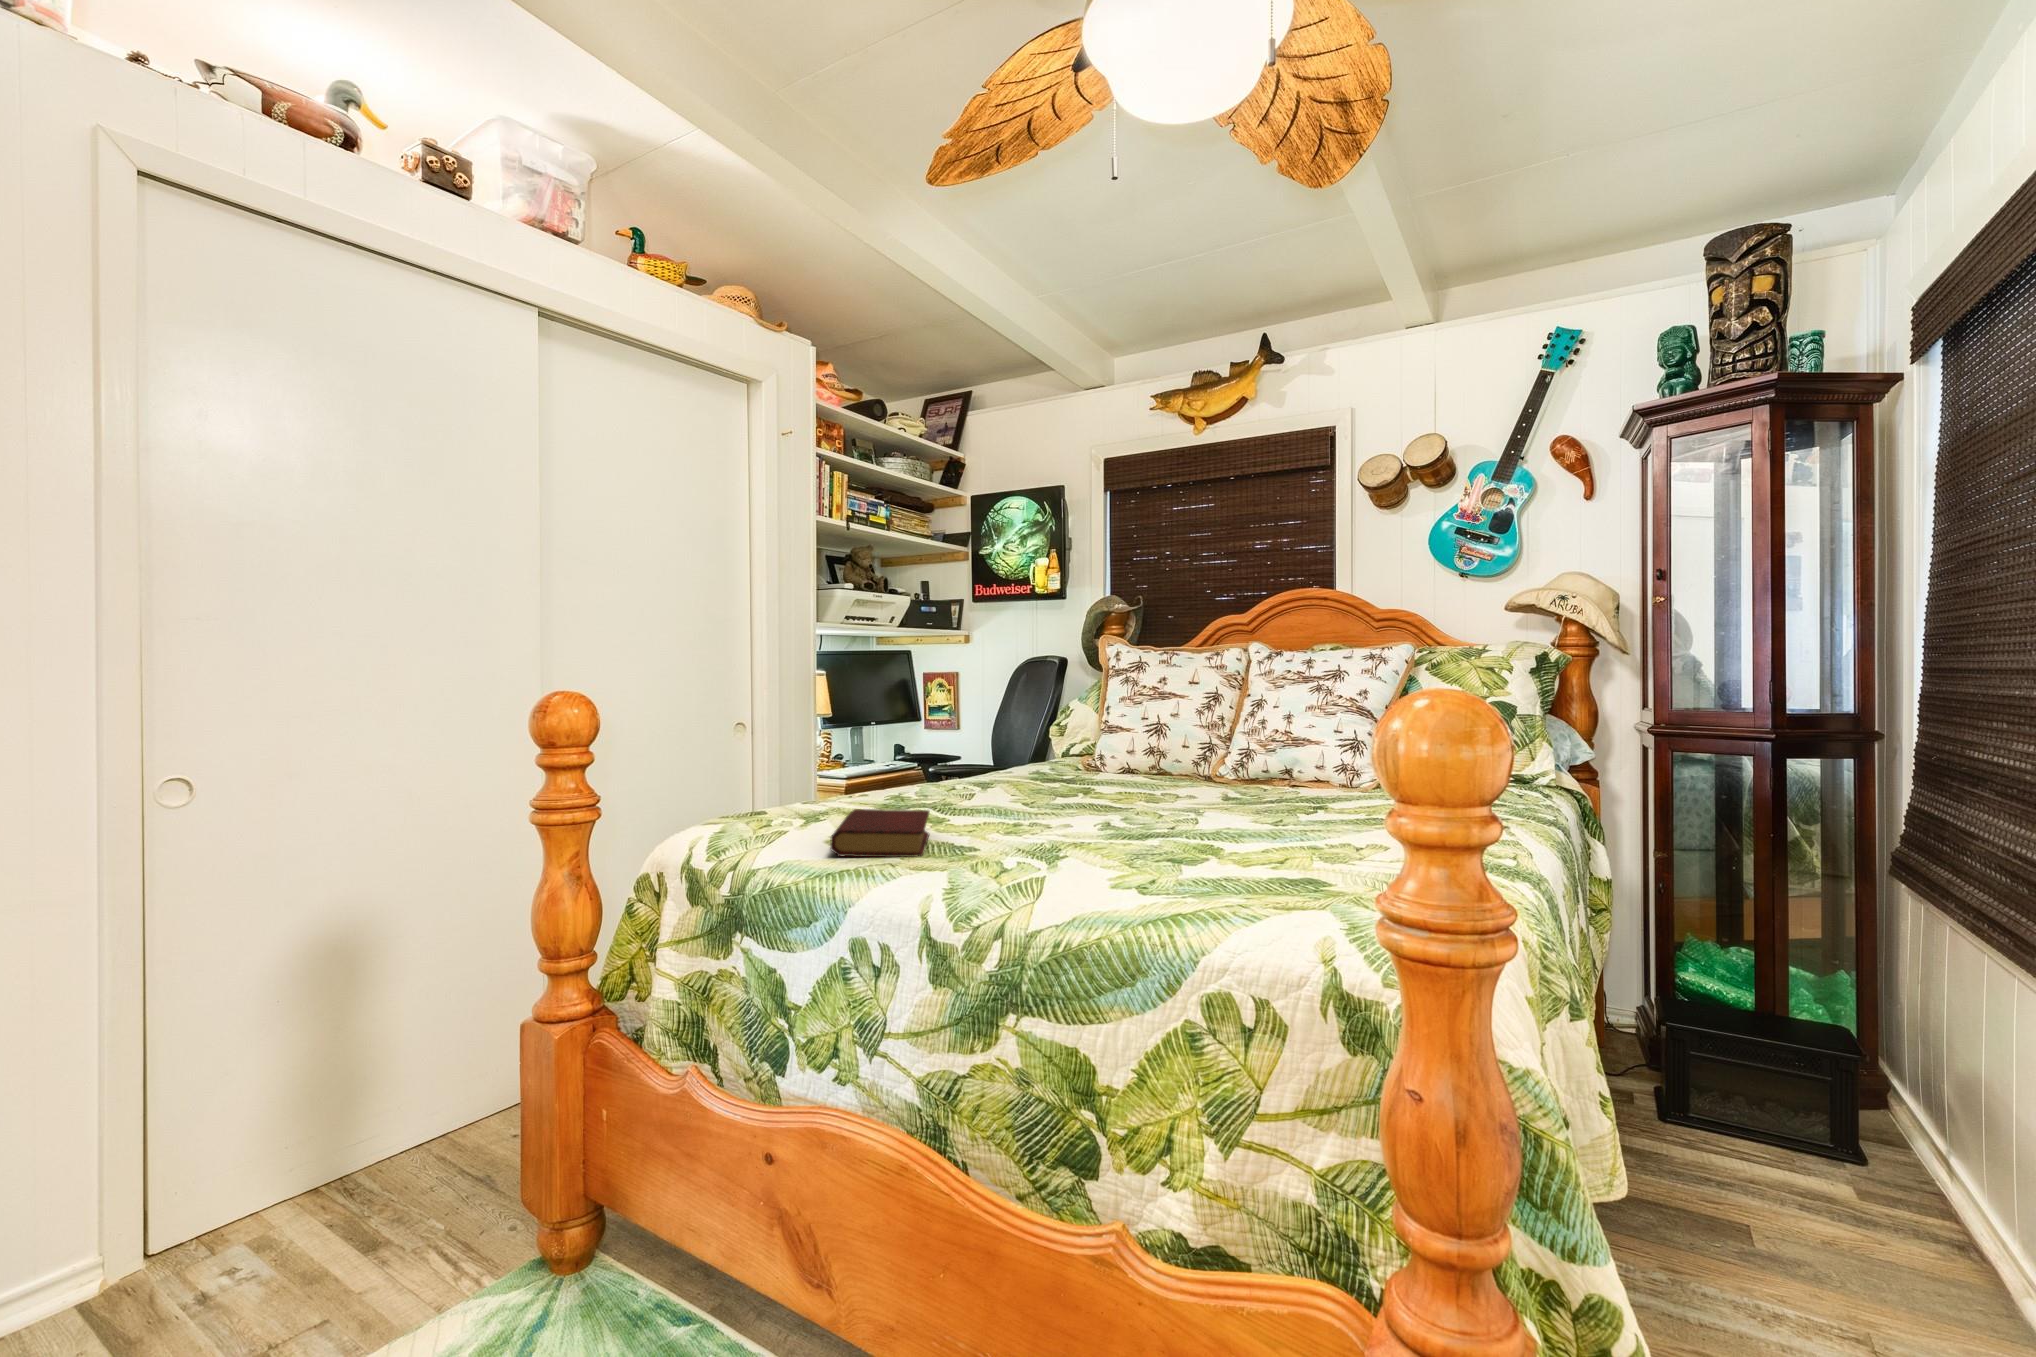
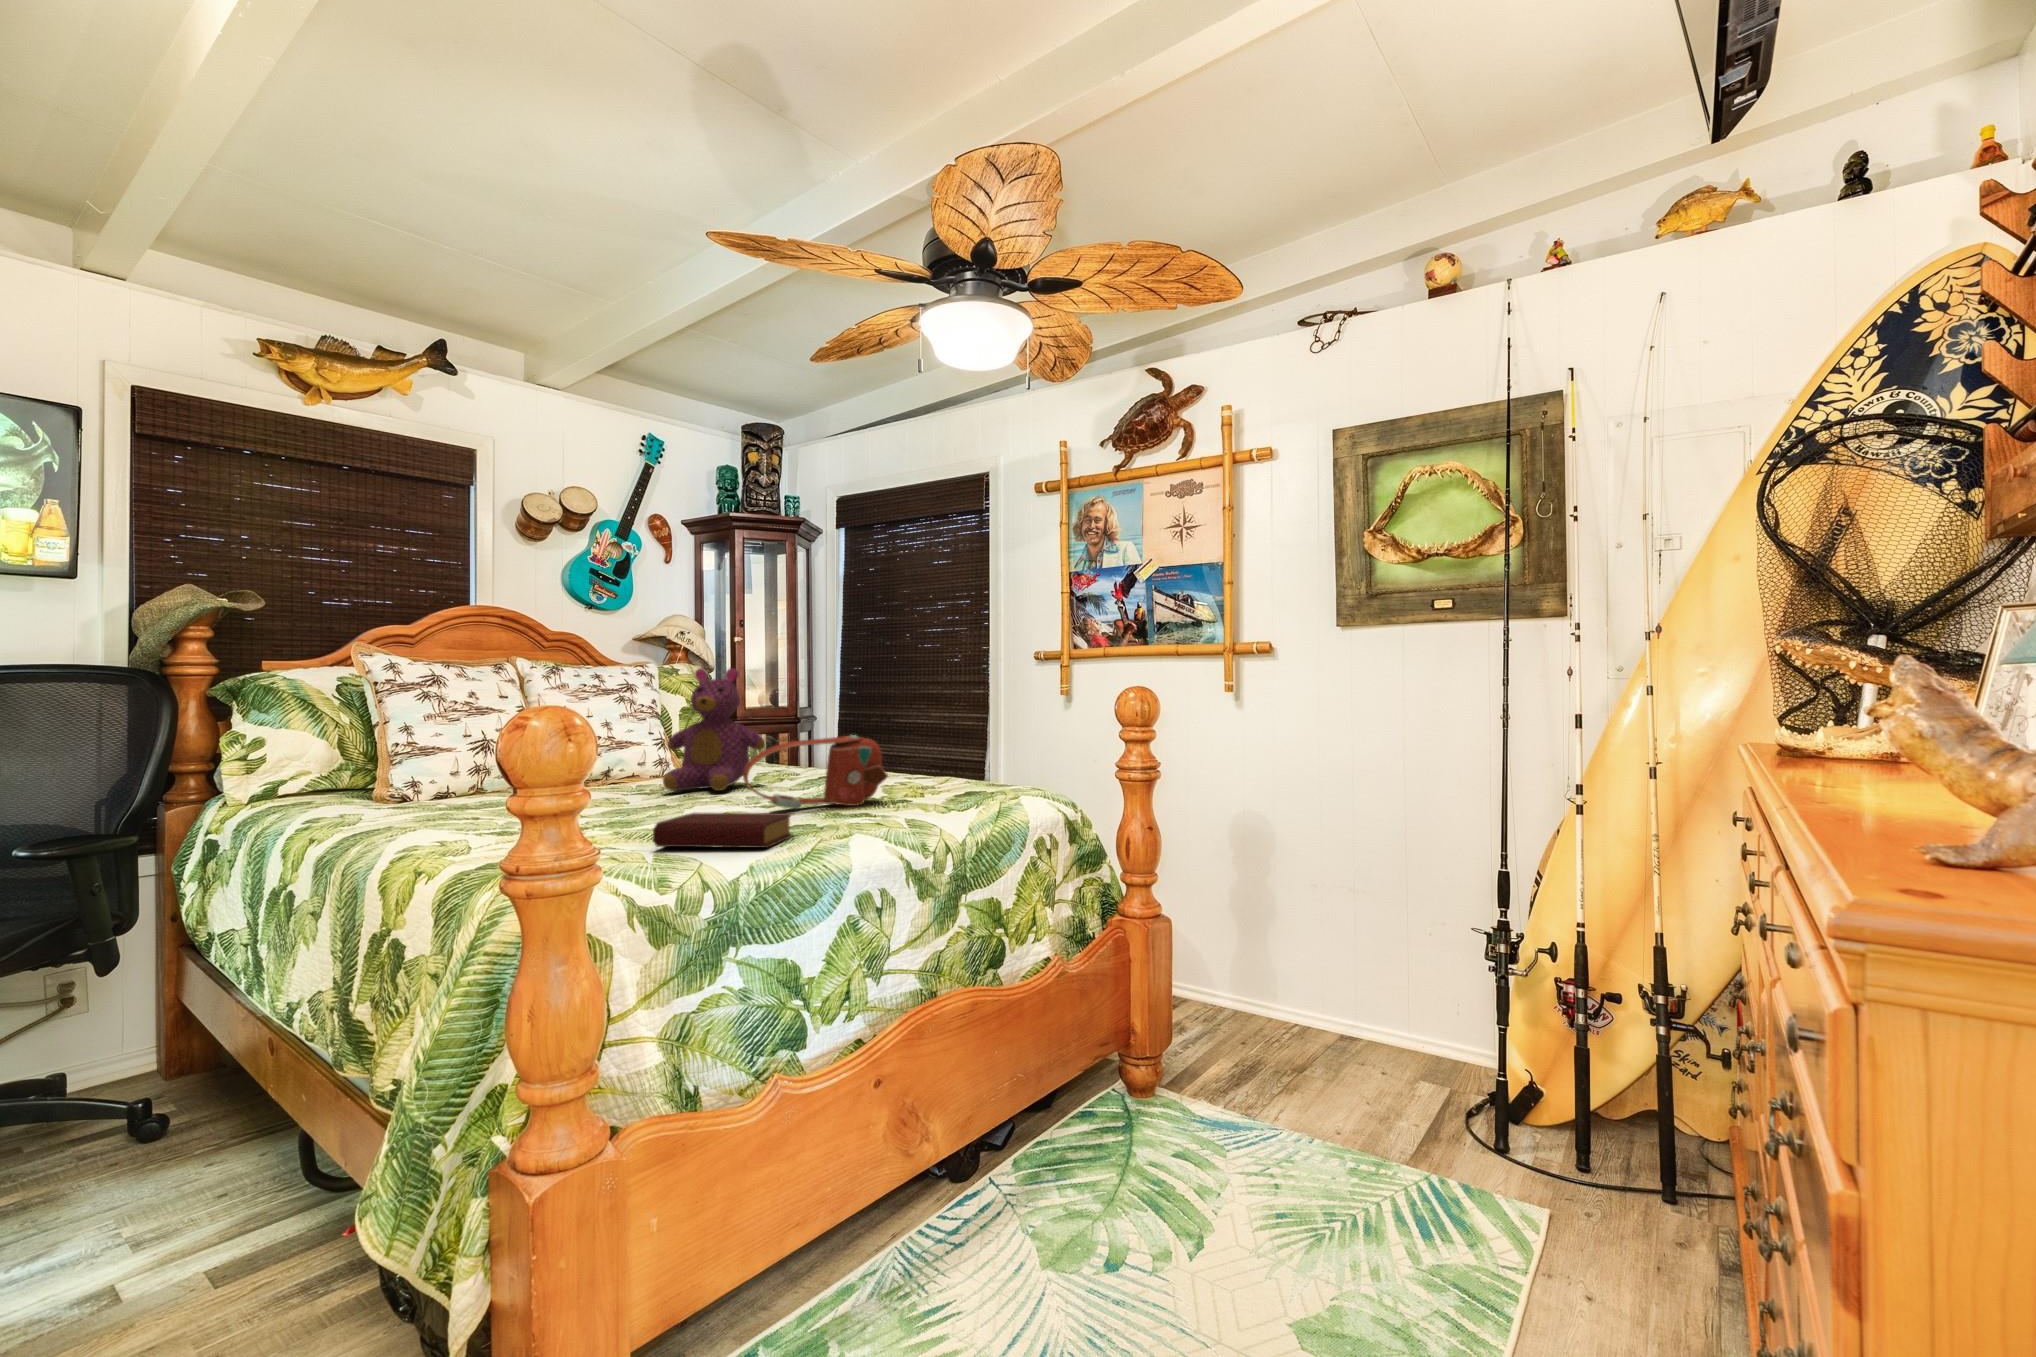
teddy bear: none [1190,657,1300,807] -> present [663,668,765,791]
handbag: none [1040,754,1200,855] -> present [743,735,888,809]

